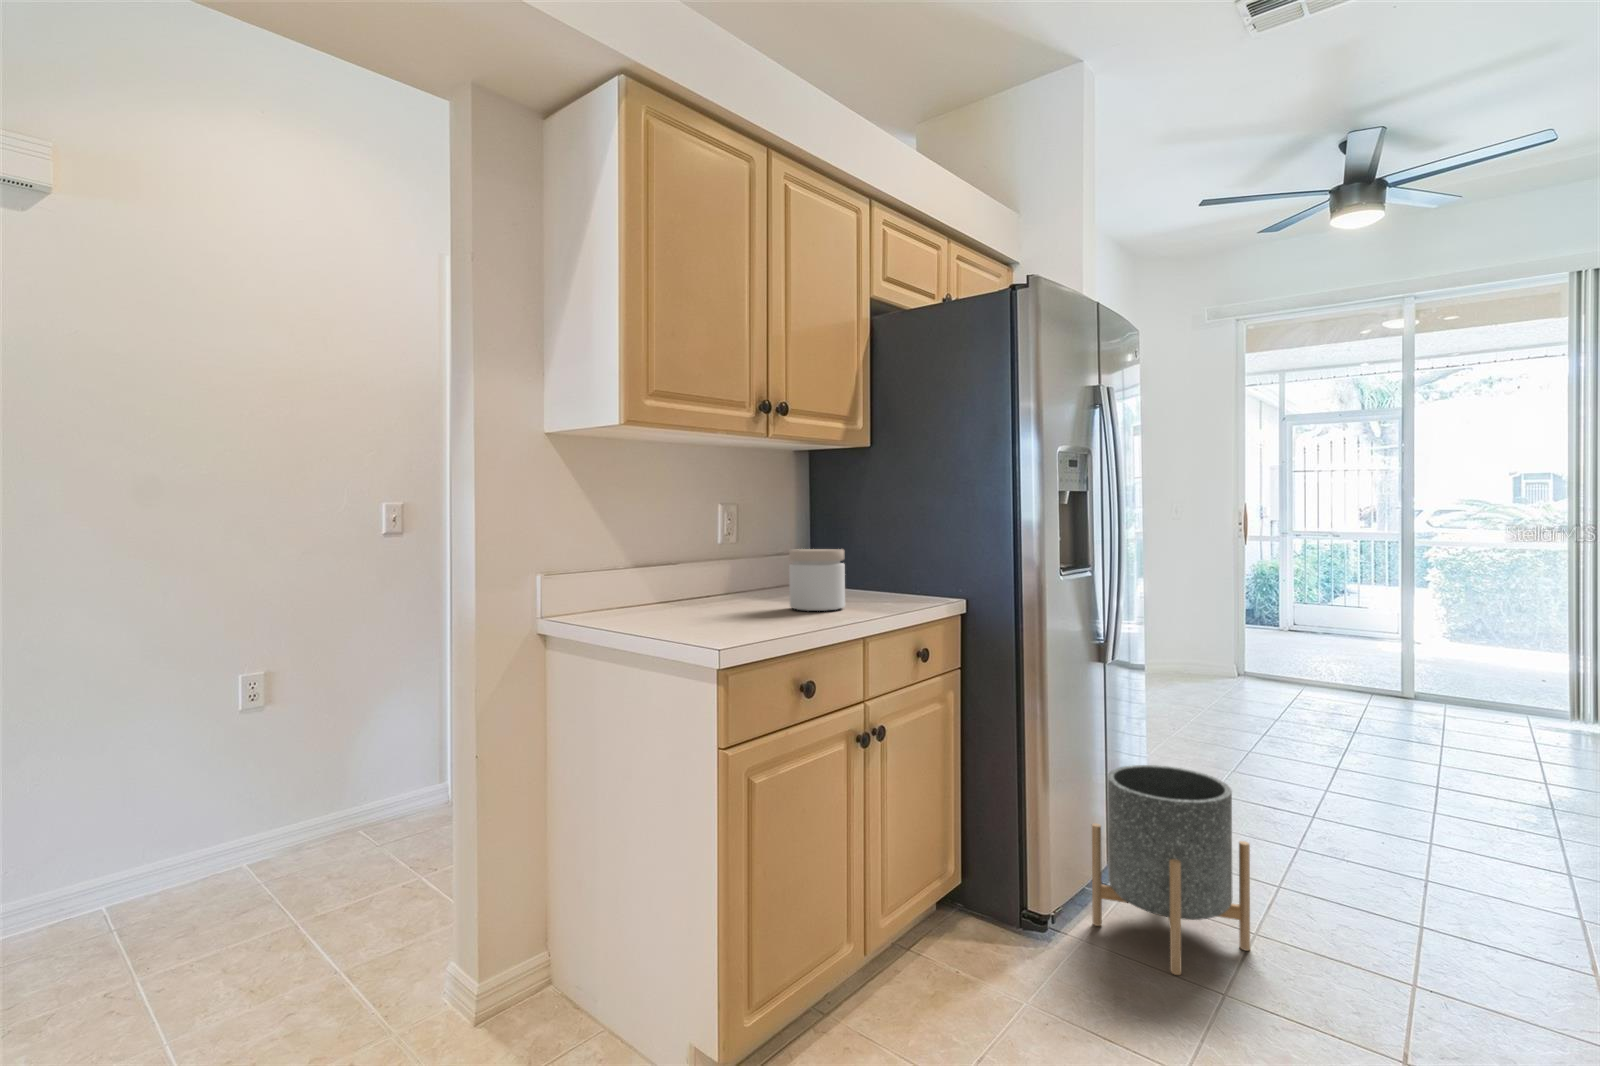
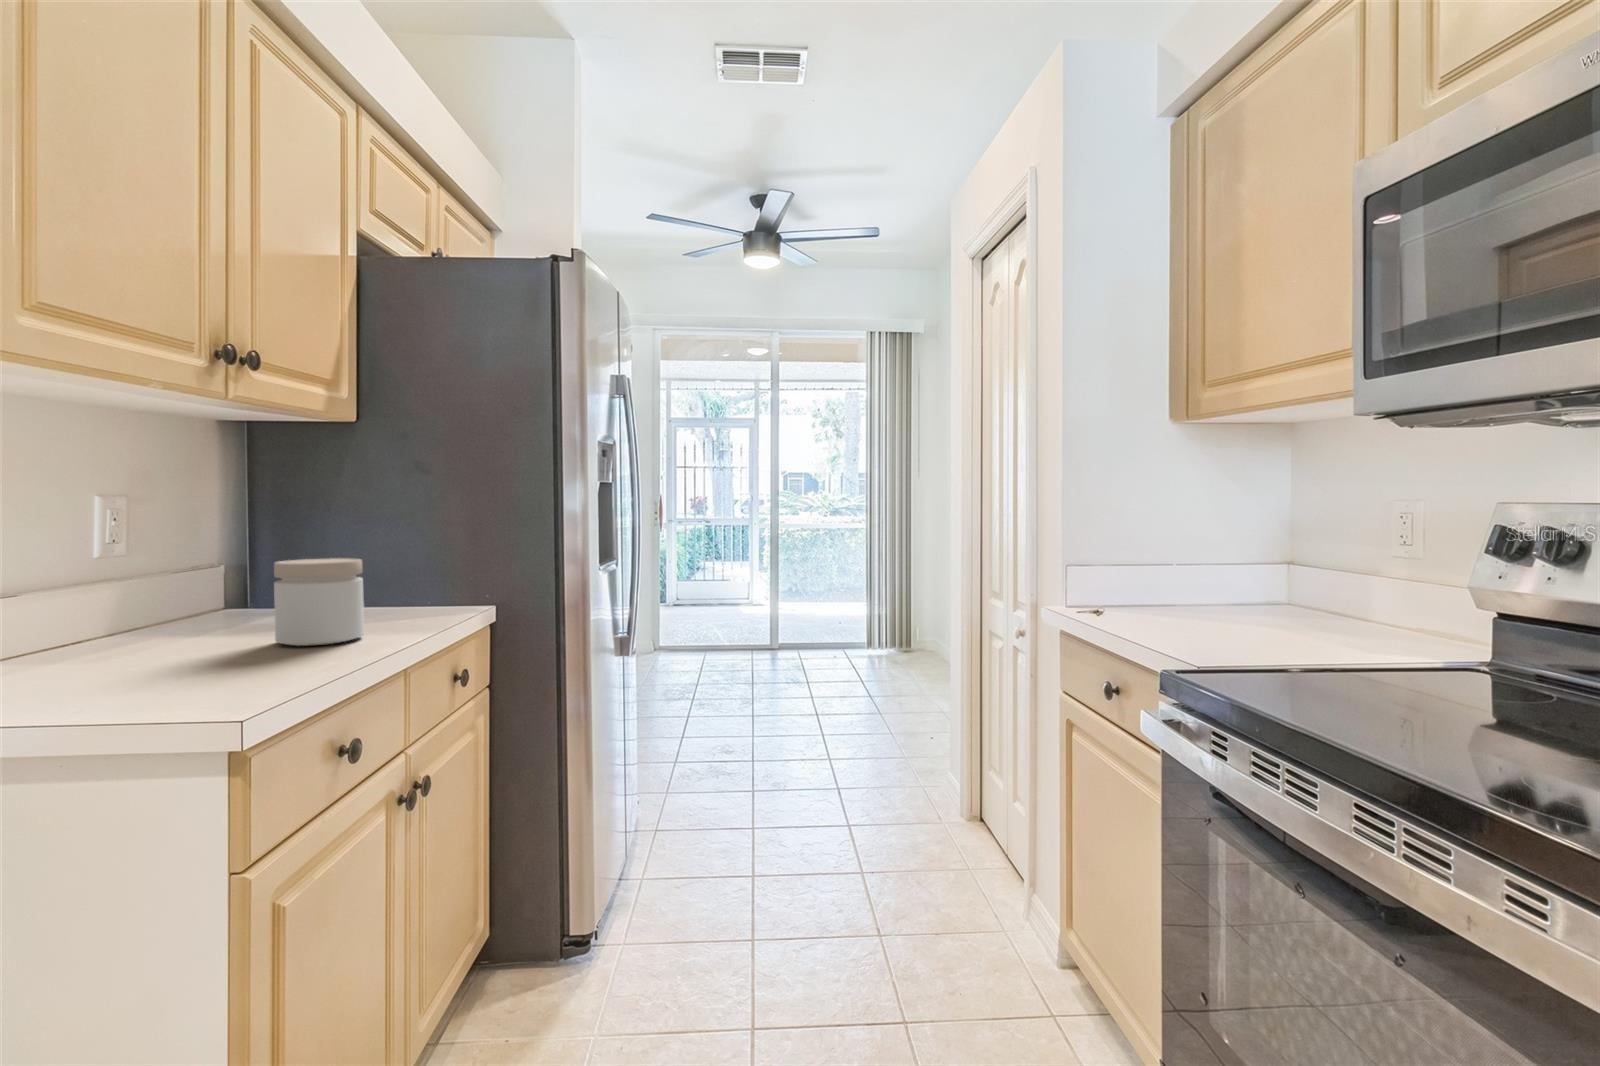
planter: present [1092,765,1250,975] -> none [626,746,756,939]

